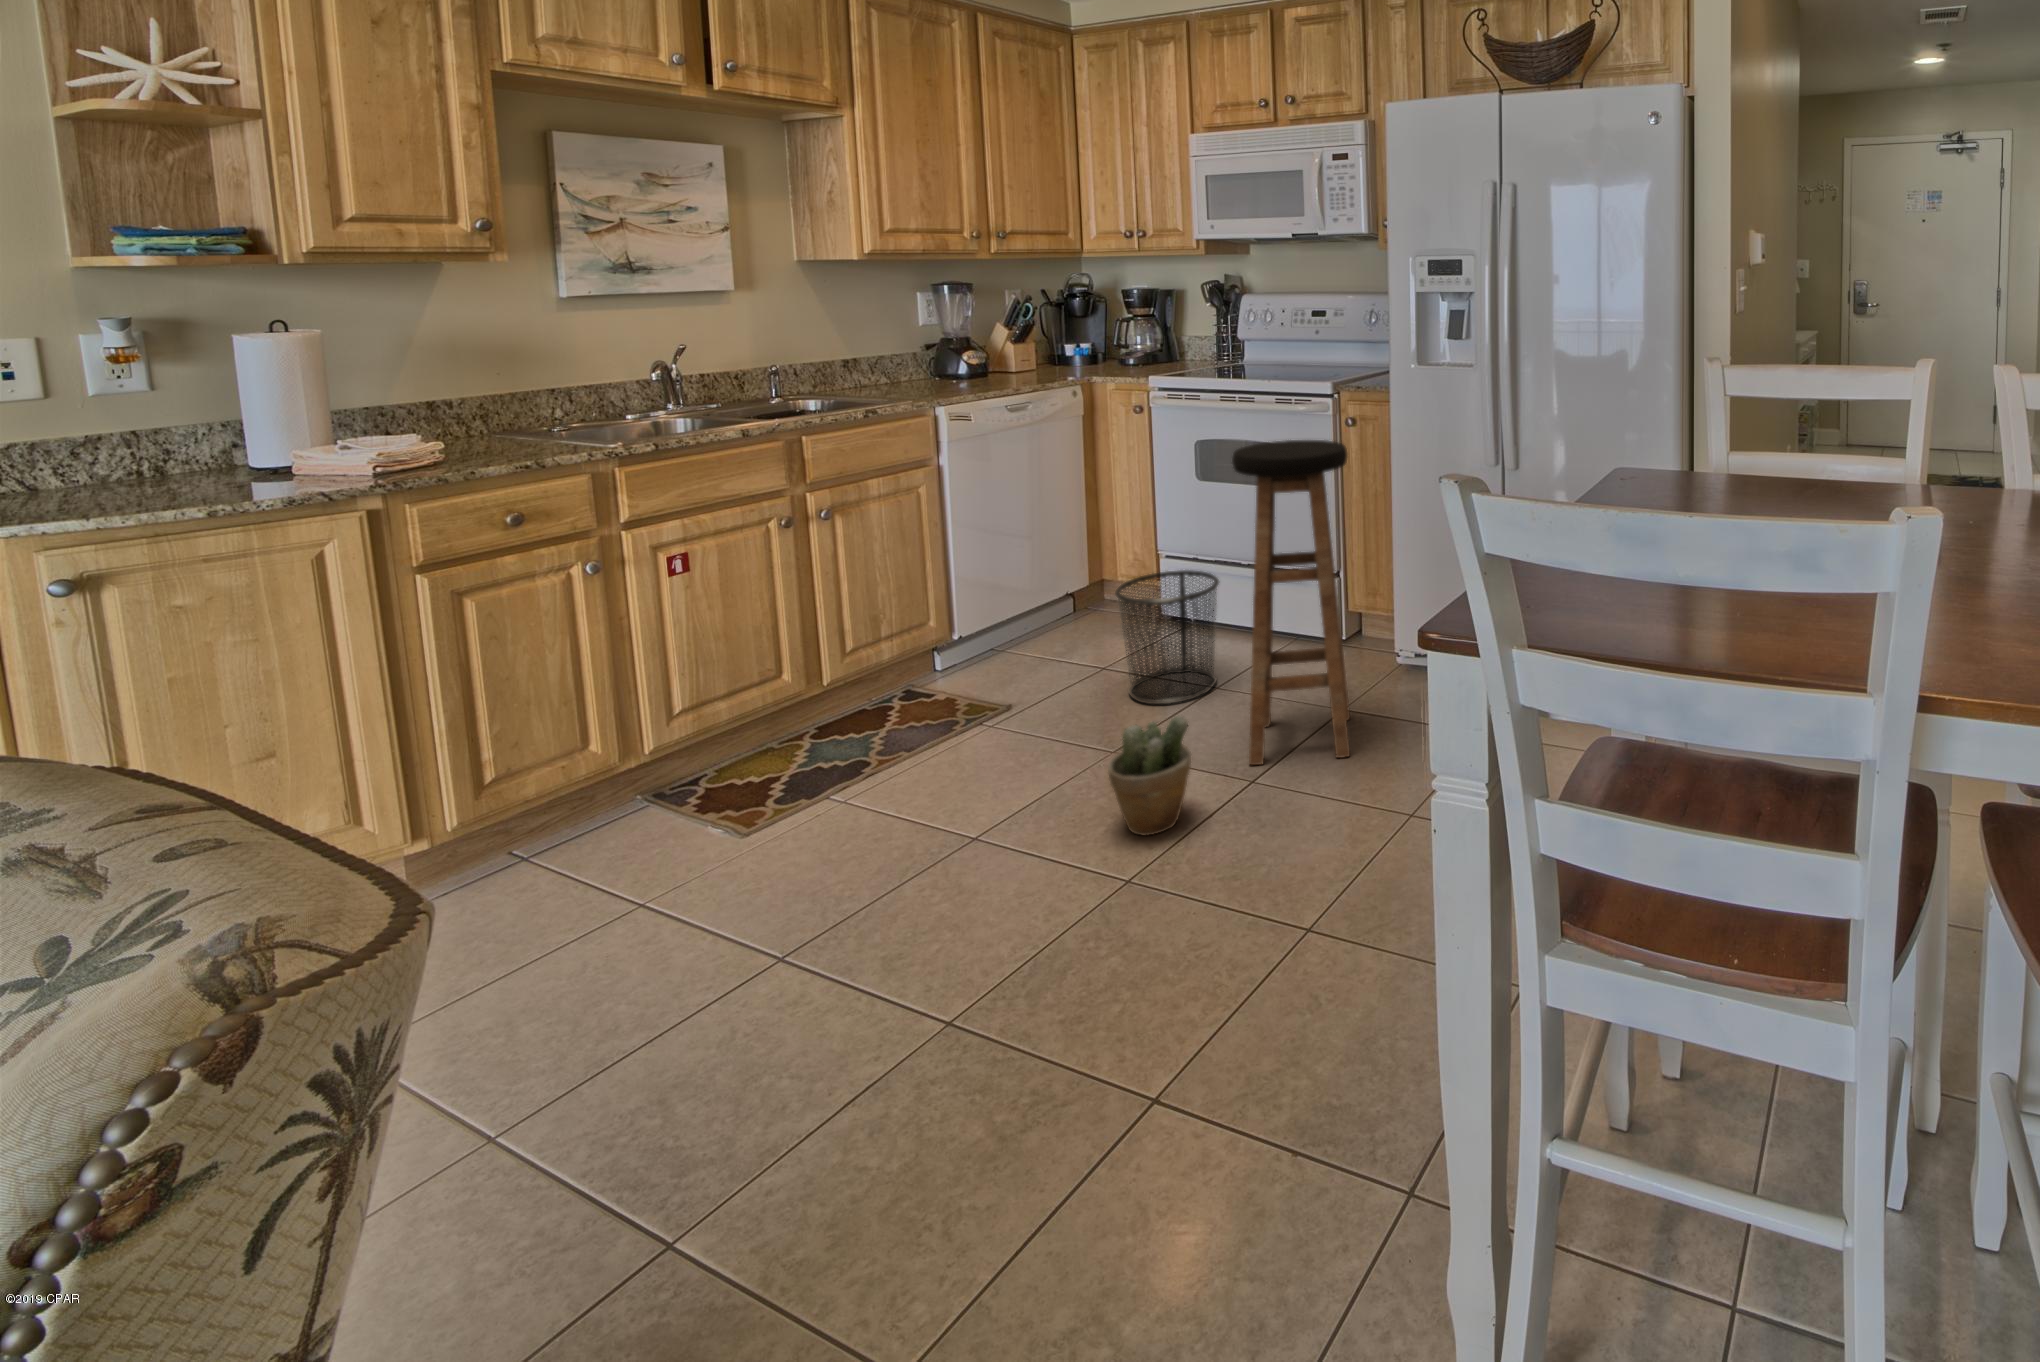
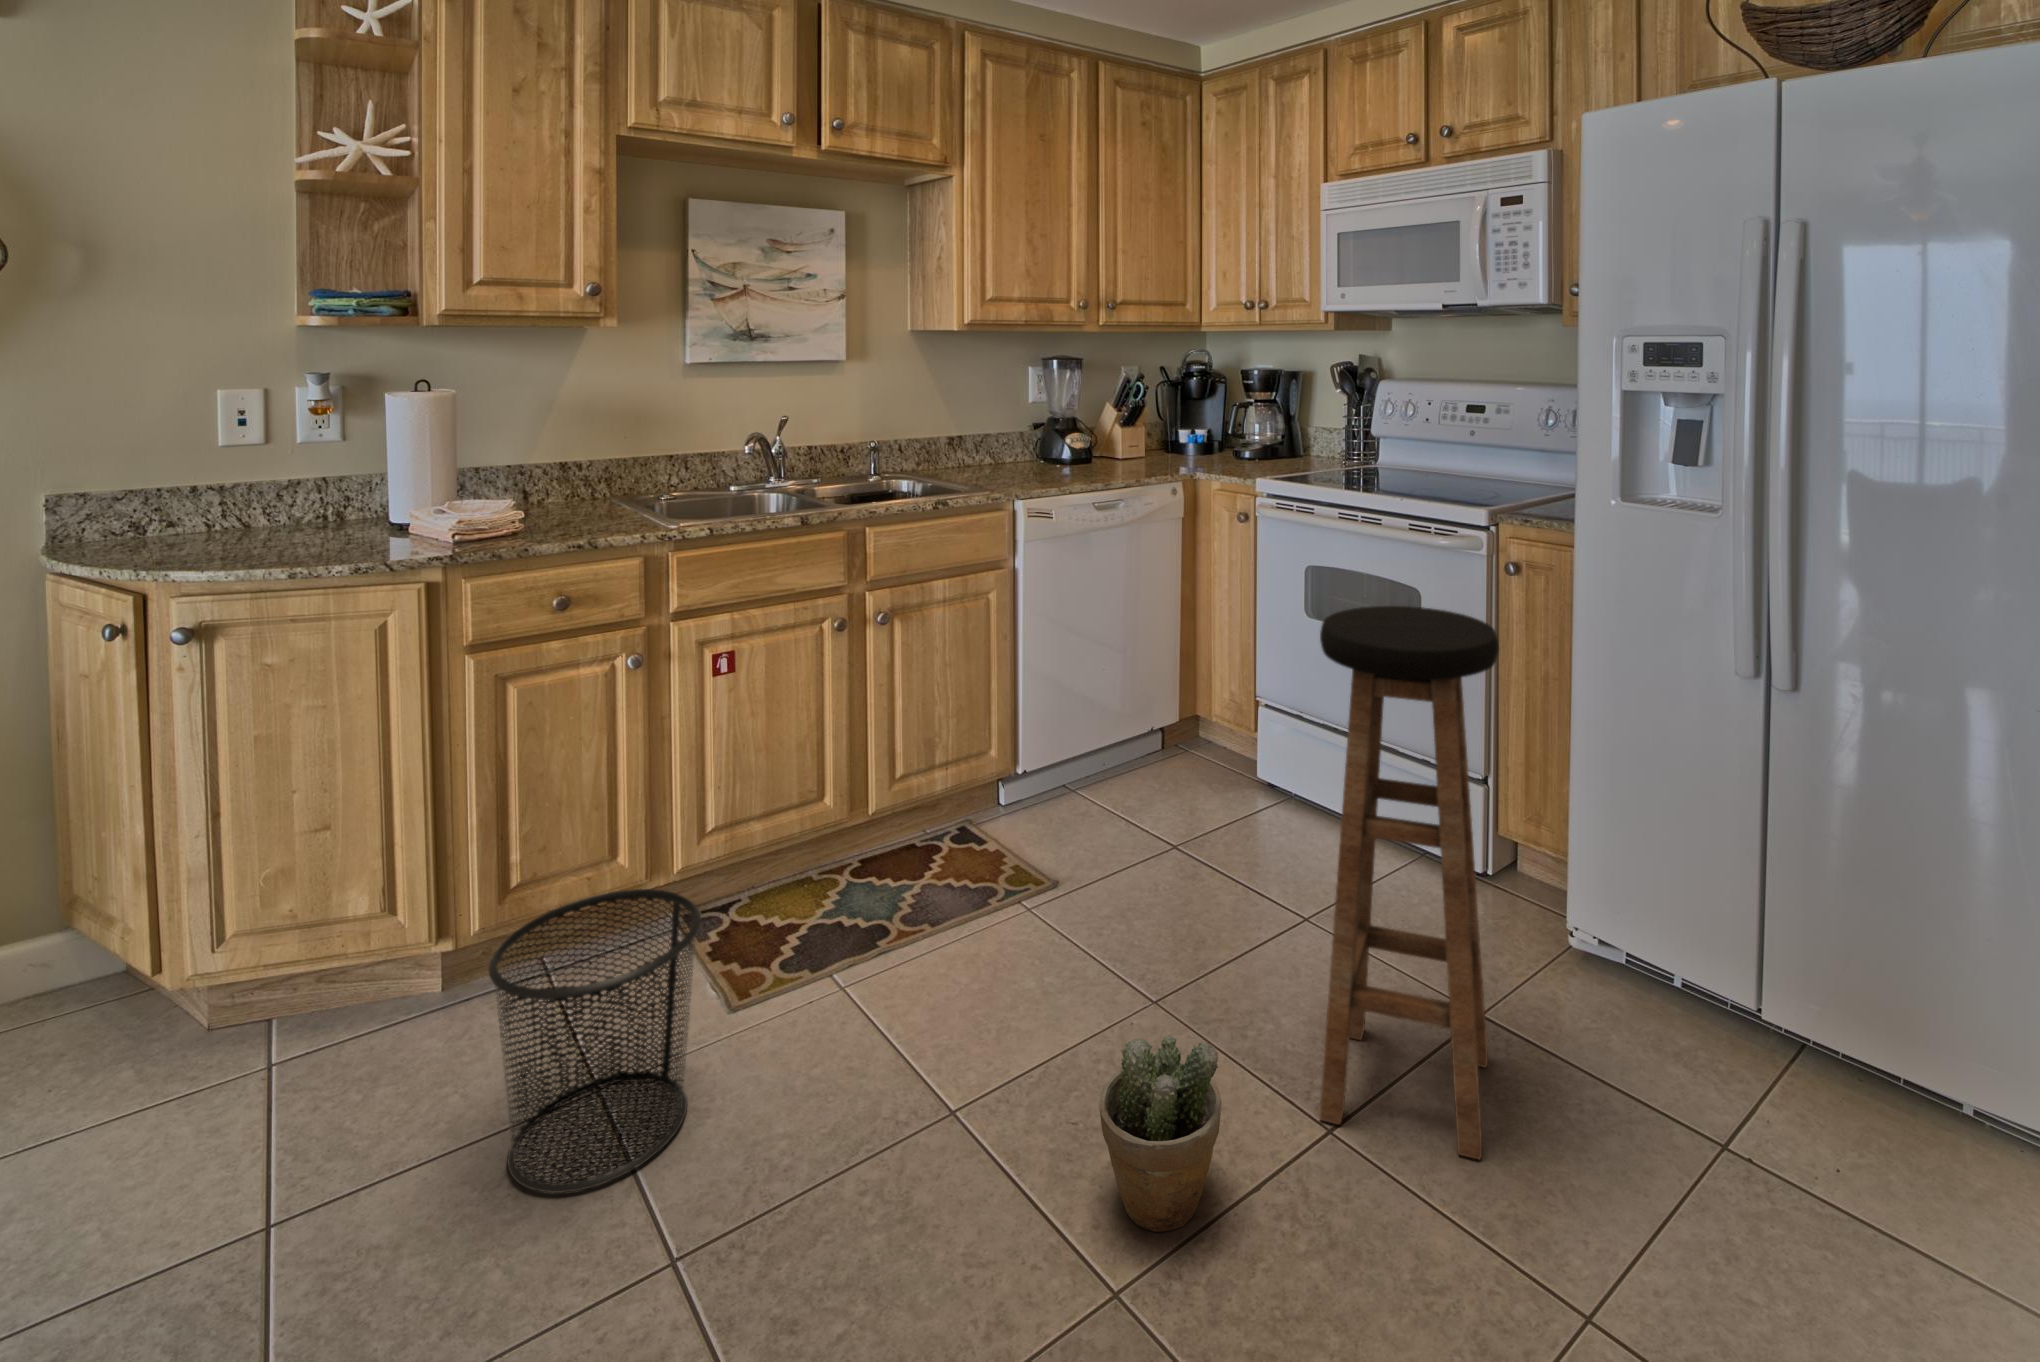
waste bin: present [1115,570,1219,704] -> present [489,889,701,1193]

